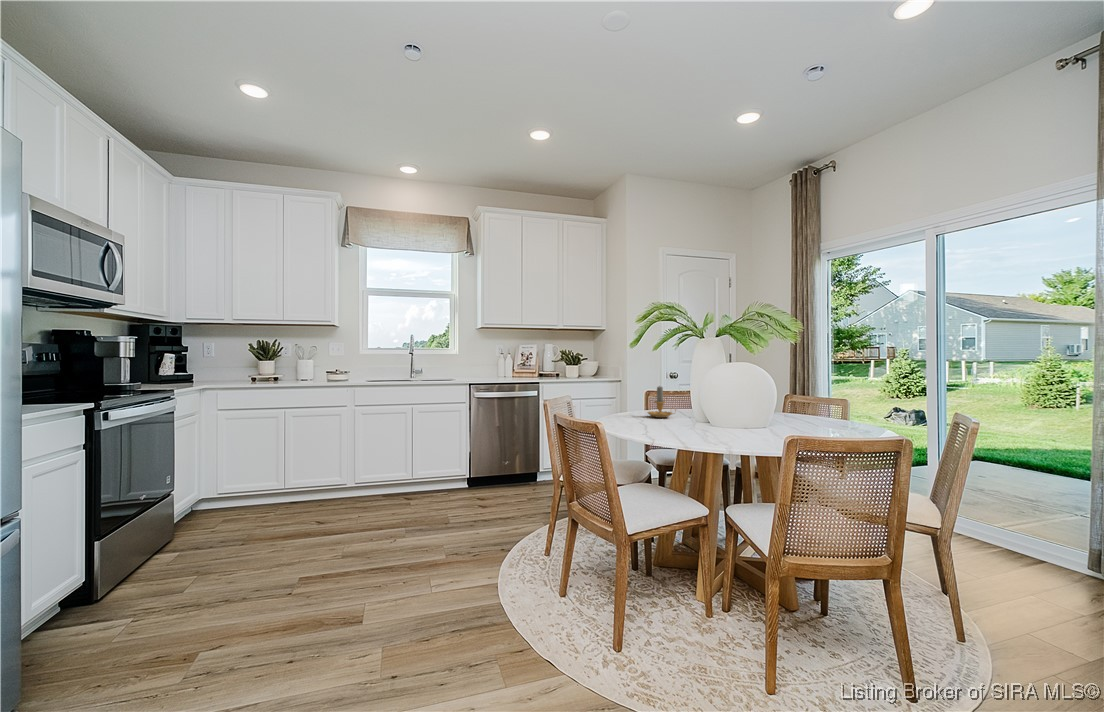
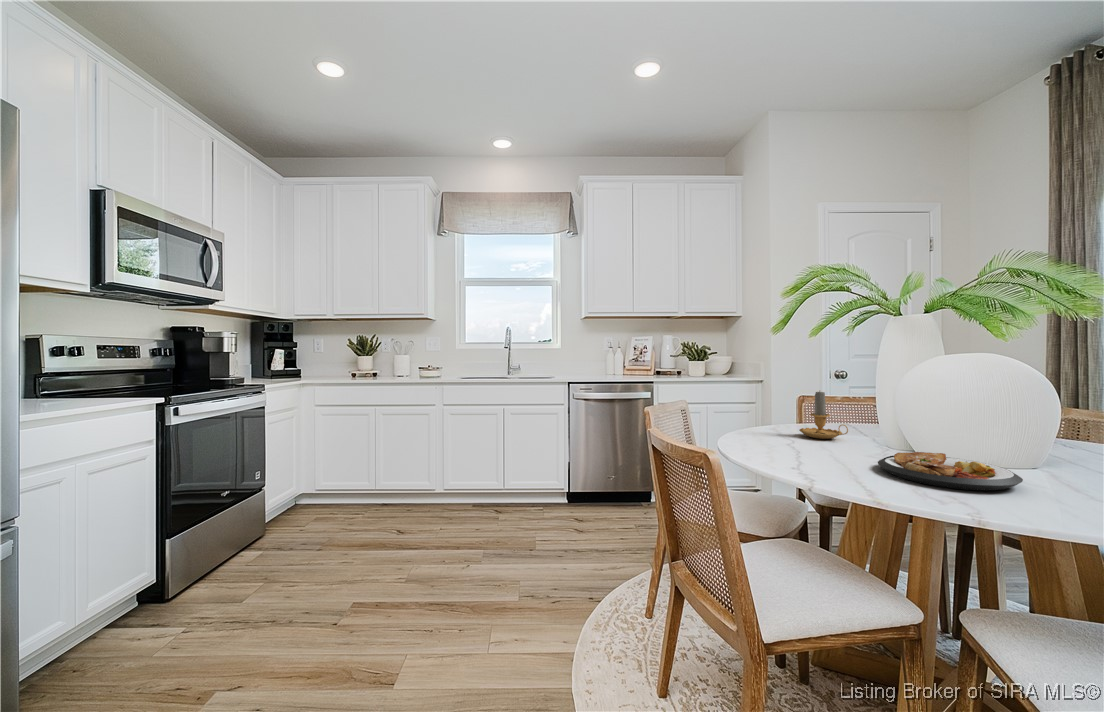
plate: none [689,420,756,437] -> present [878,452,1023,491]

